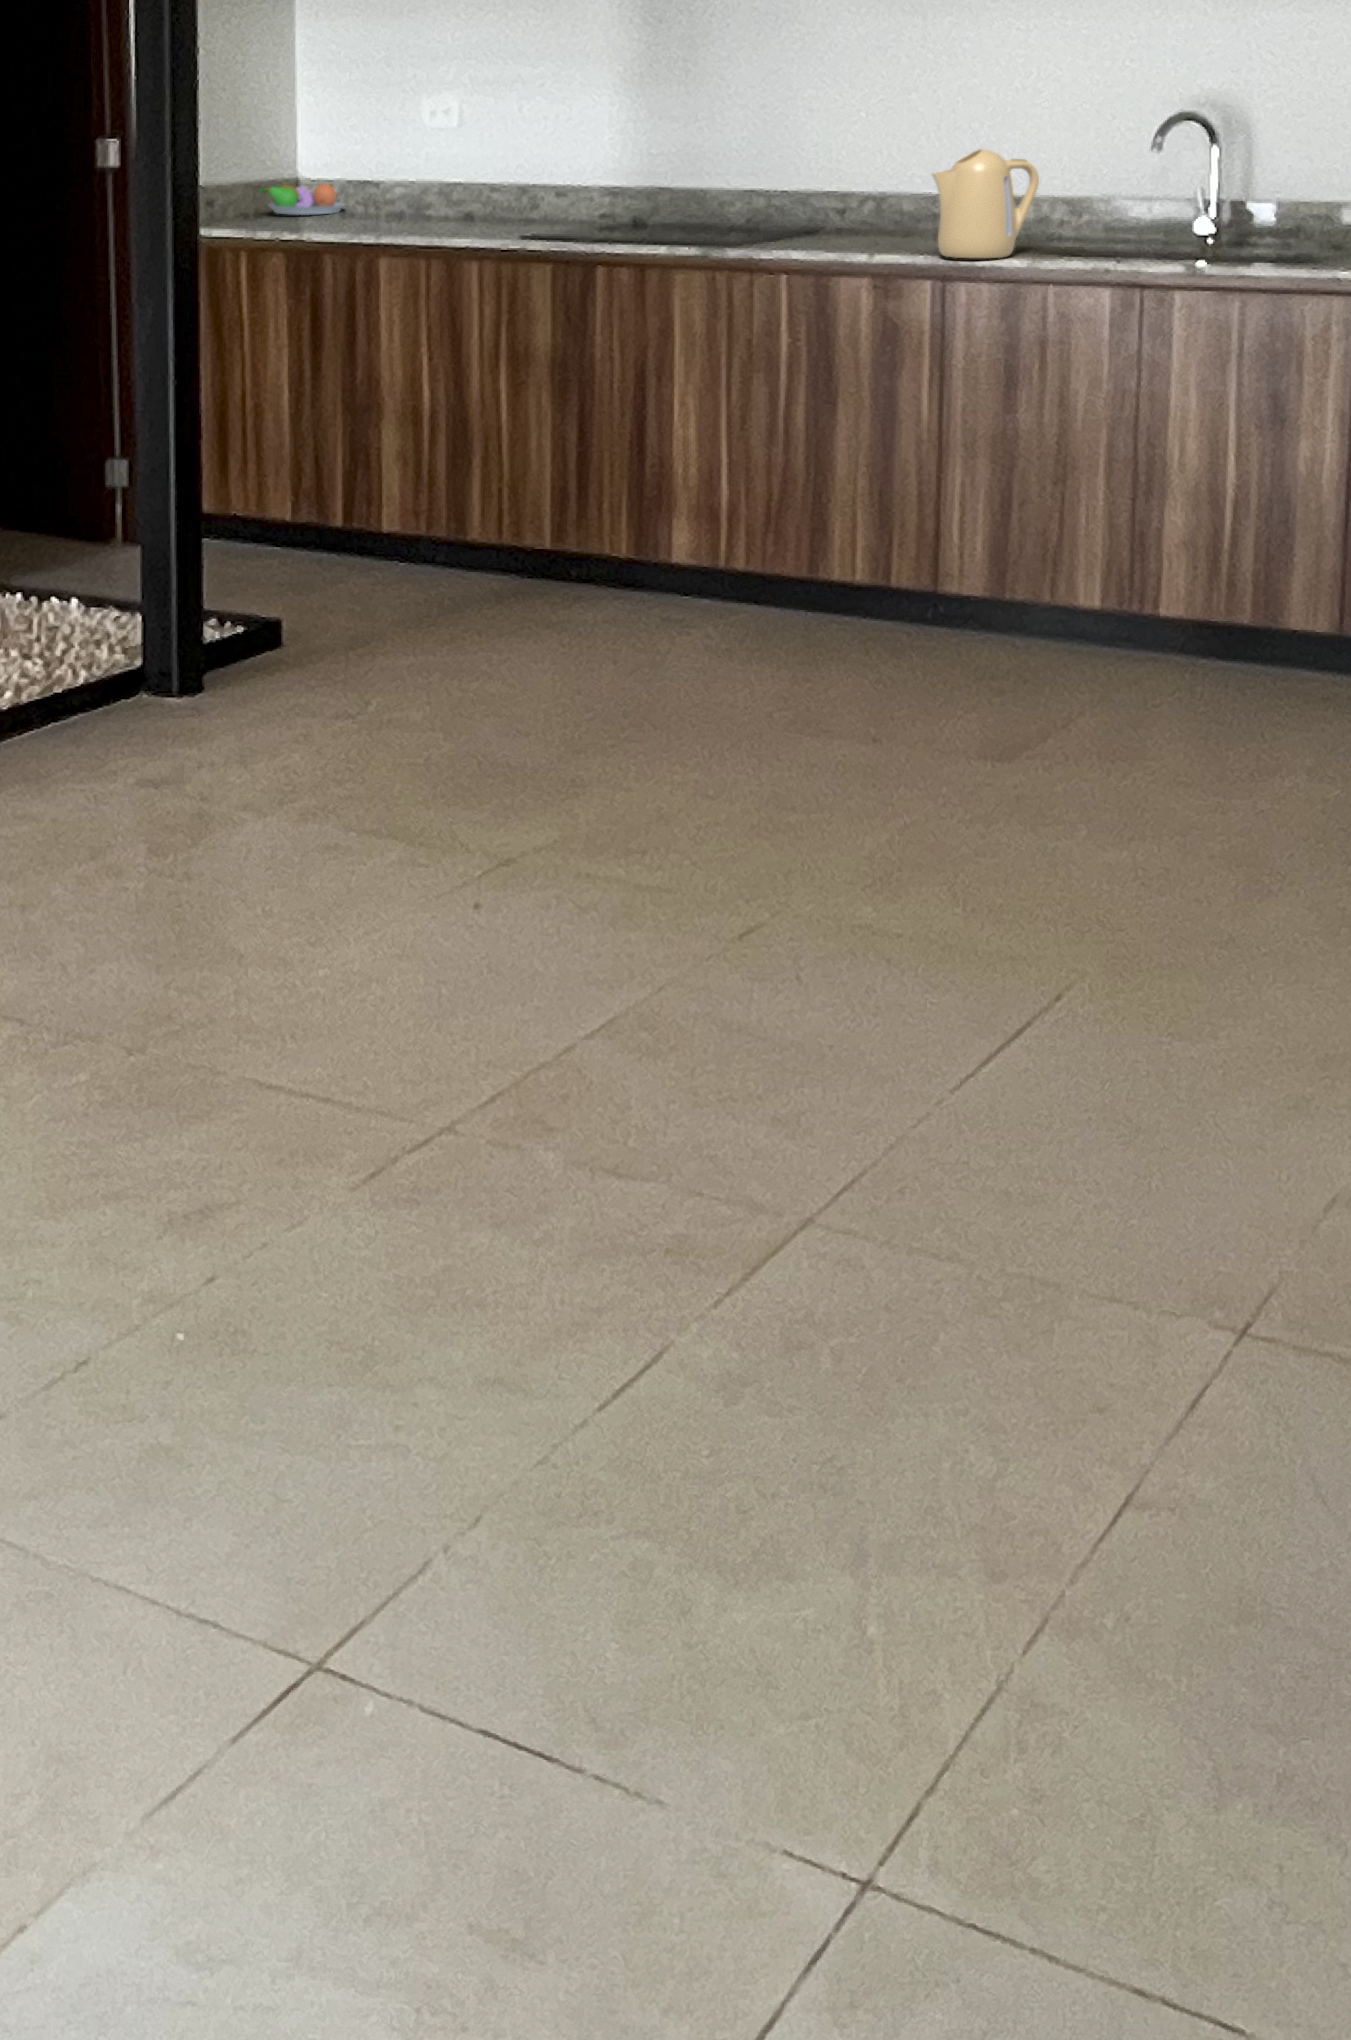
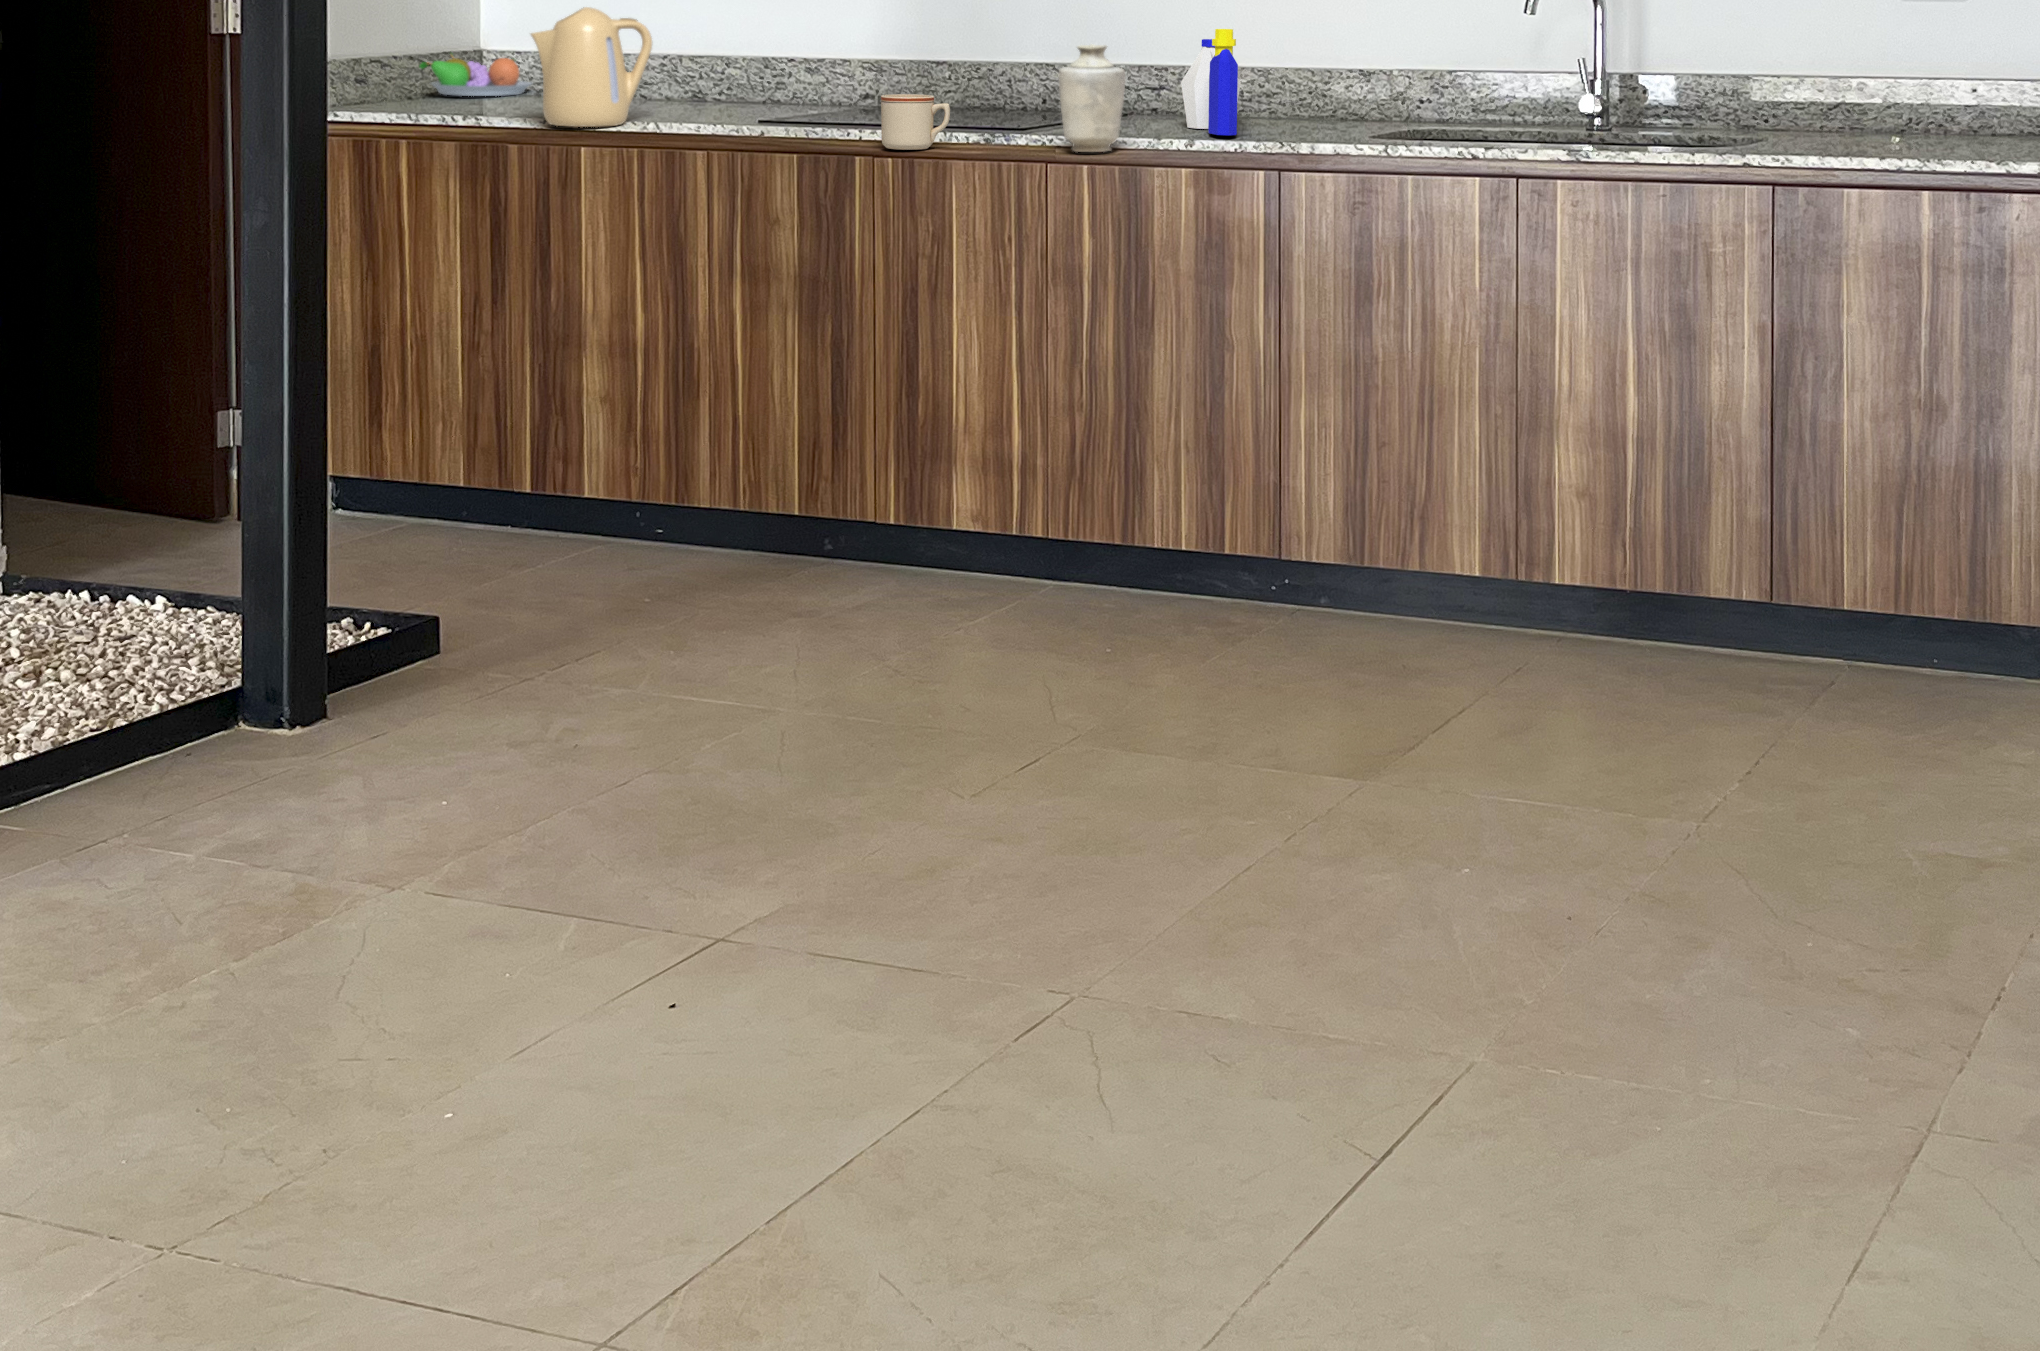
kettle: present [932,149,1039,258] -> present [531,7,652,127]
bottle: none [858,155,906,241] -> present [1181,29,1241,135]
vase: none [760,169,812,256] -> present [1059,44,1125,152]
mug: none [619,211,673,255] -> present [881,94,950,150]

